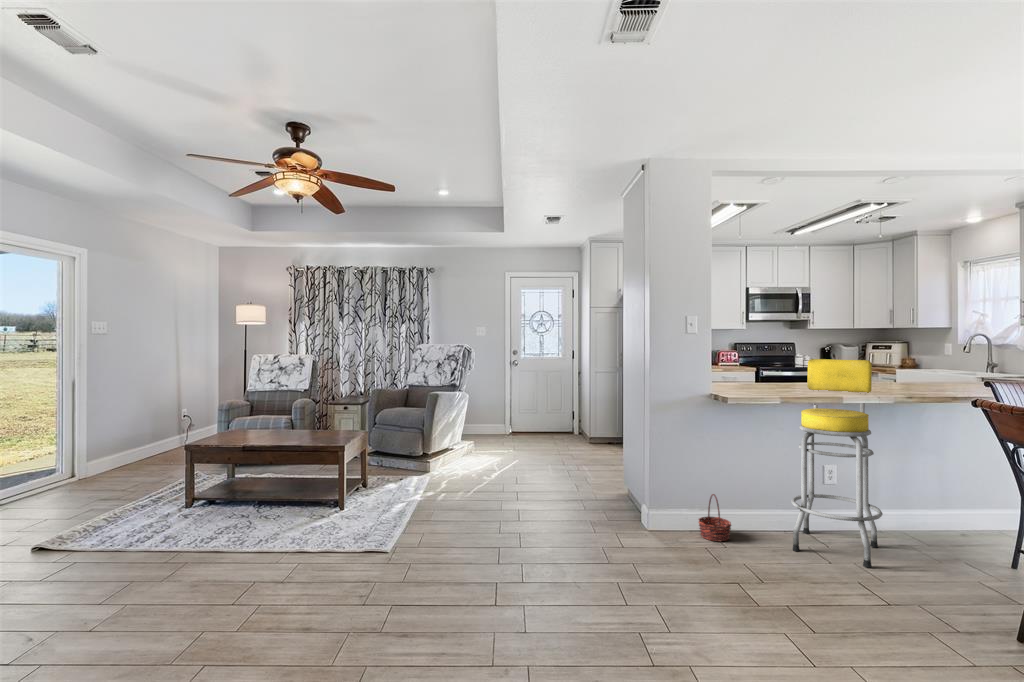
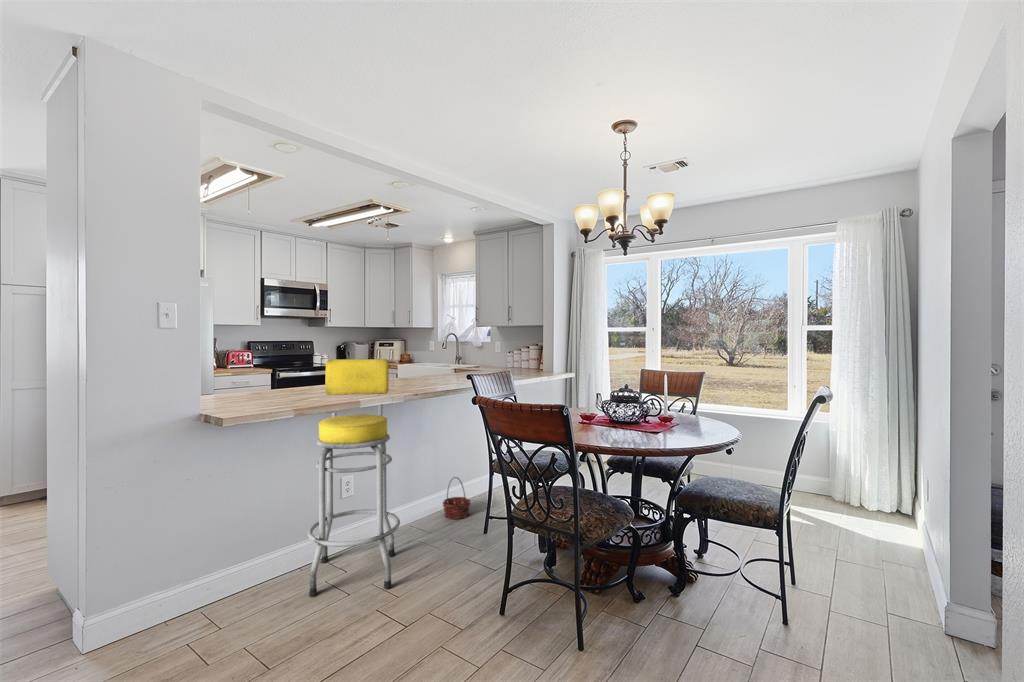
basket: present [699,494,731,541] -> present [443,477,470,519]

